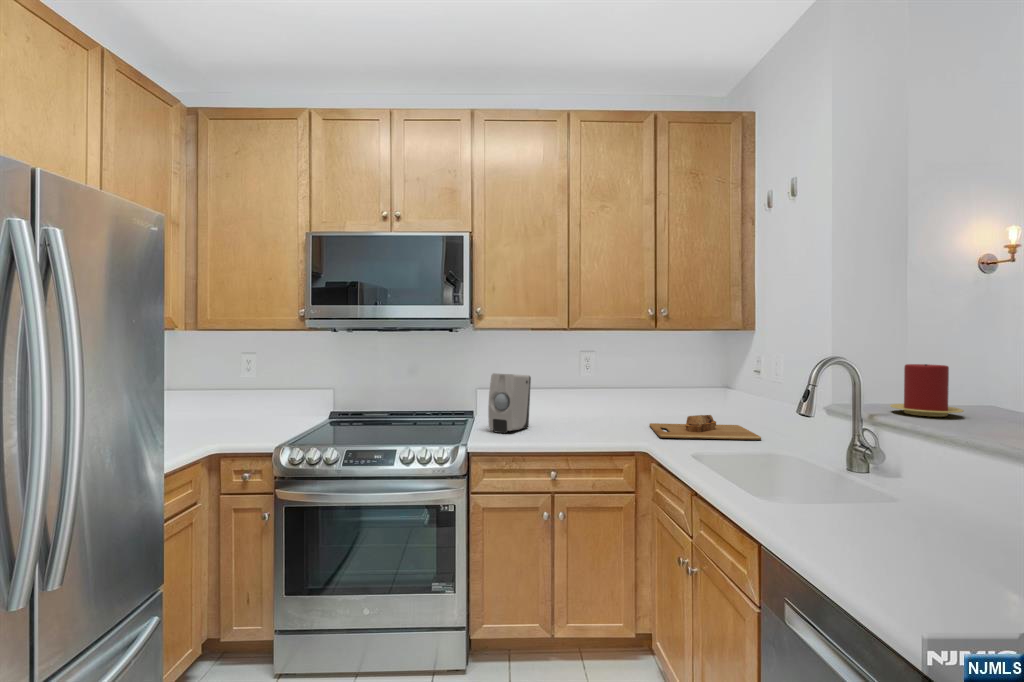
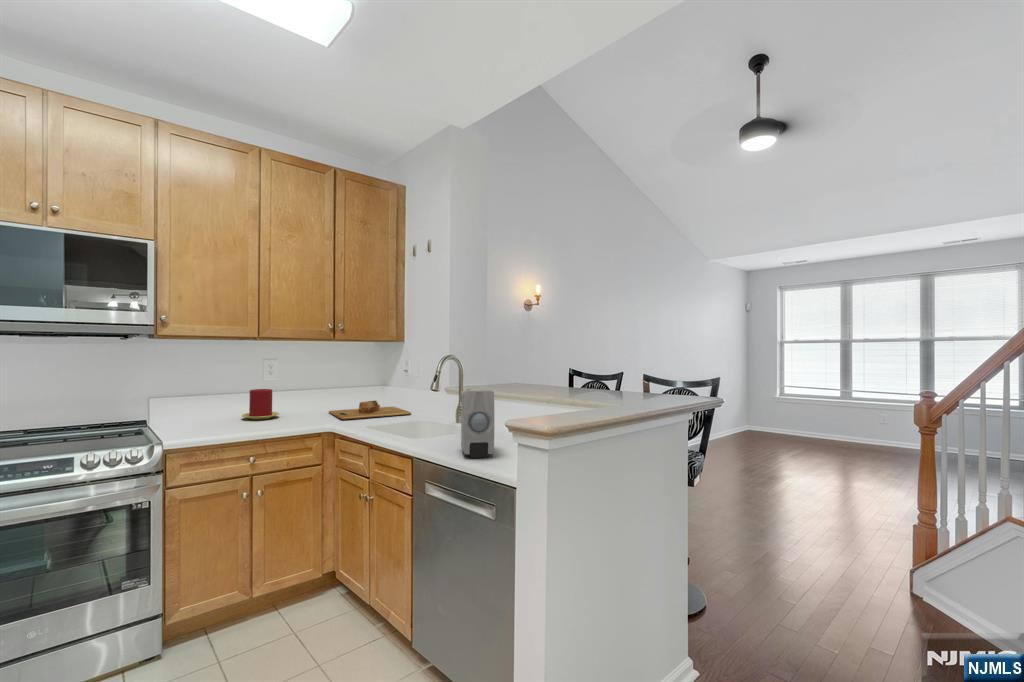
candle: present [890,364,963,417] -> present [242,389,279,420]
soap dispenser: present [488,373,531,433] -> present [461,390,494,458]

